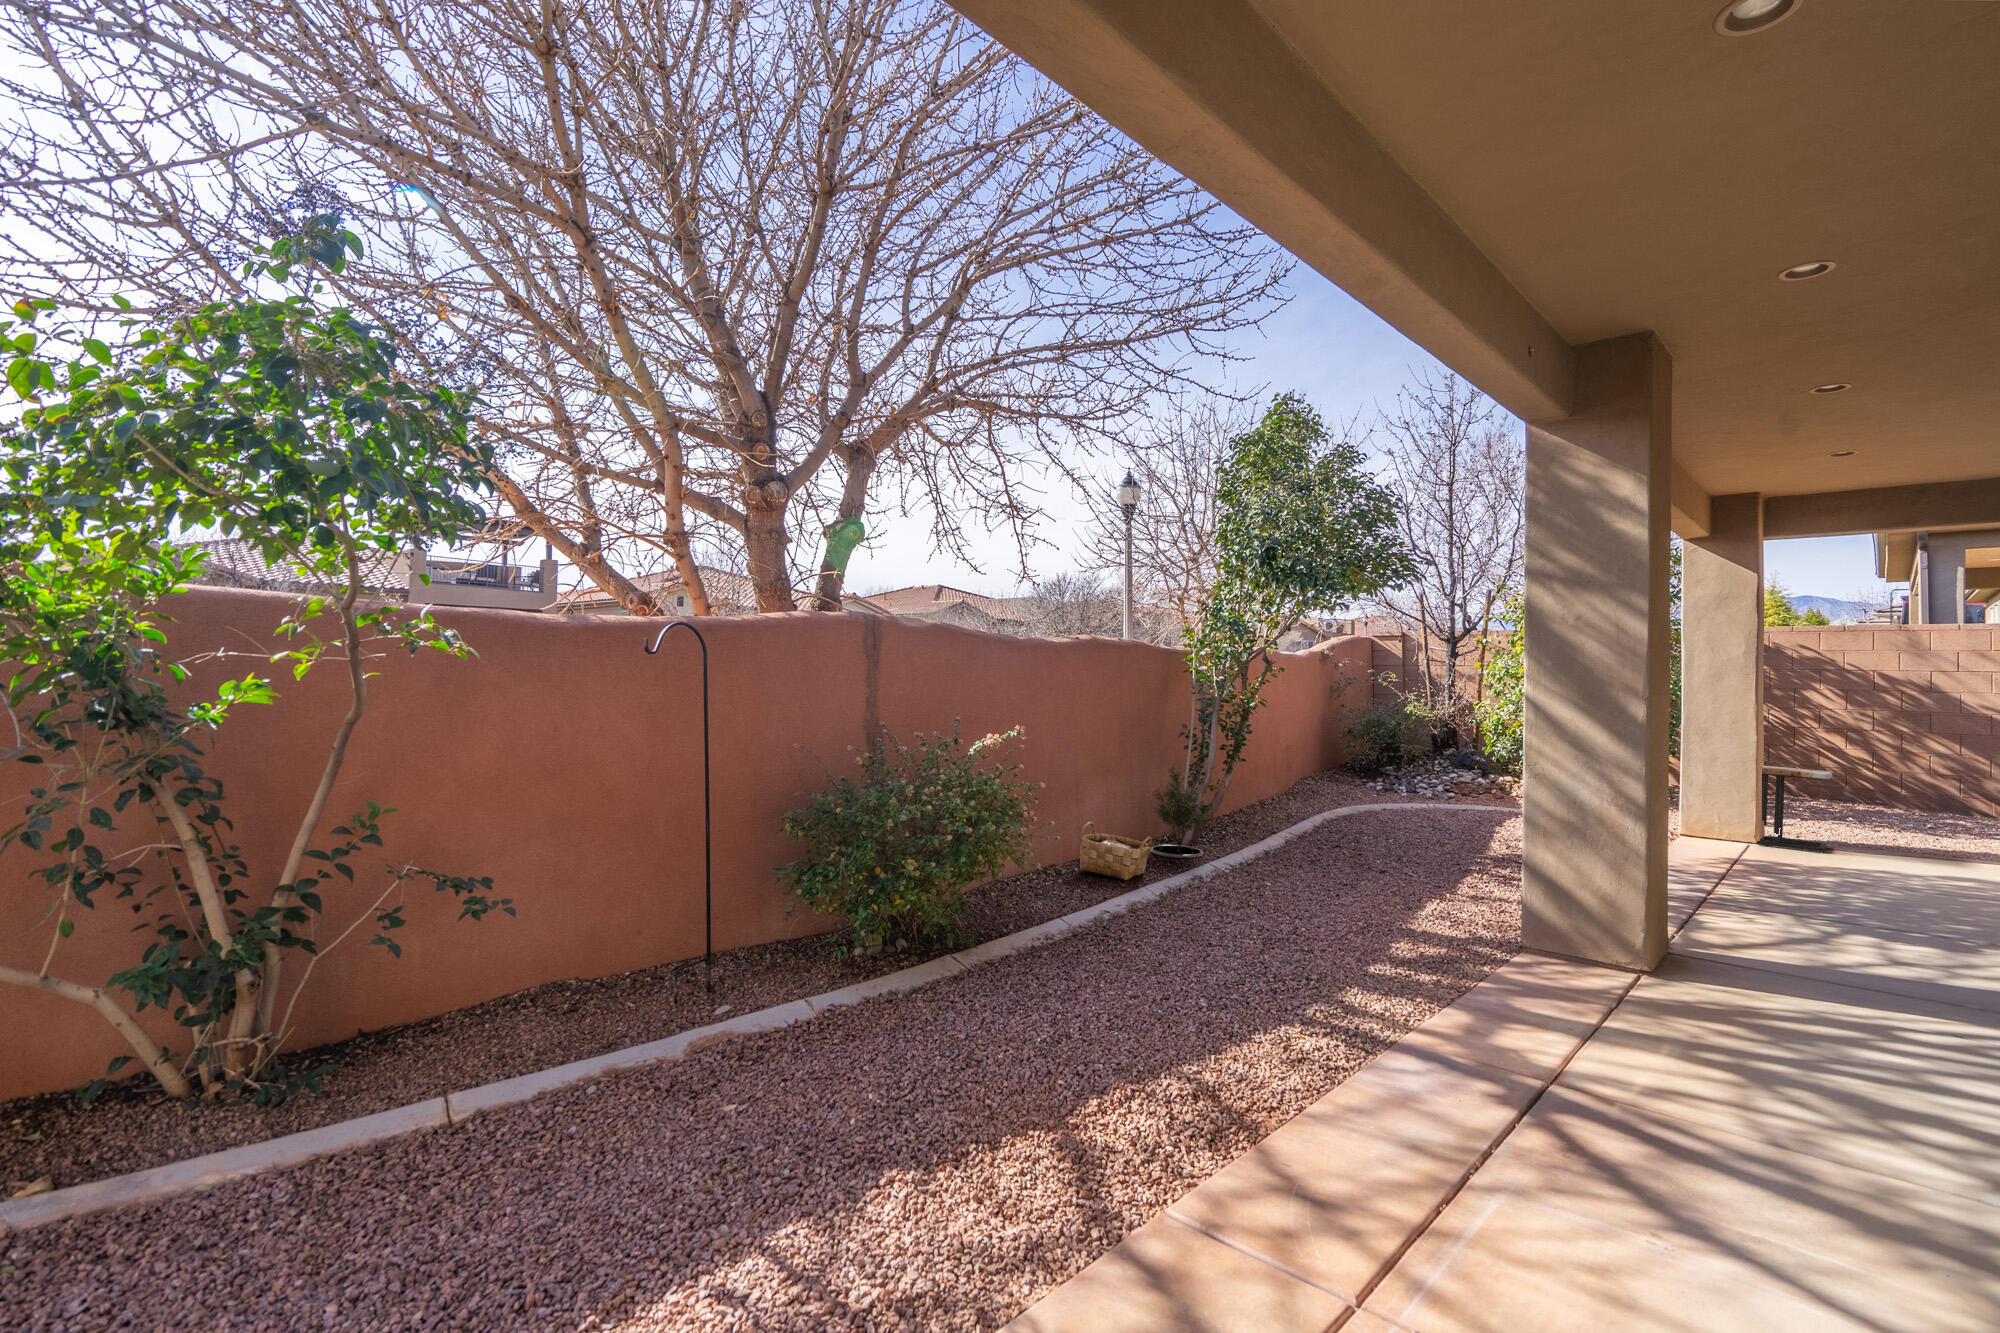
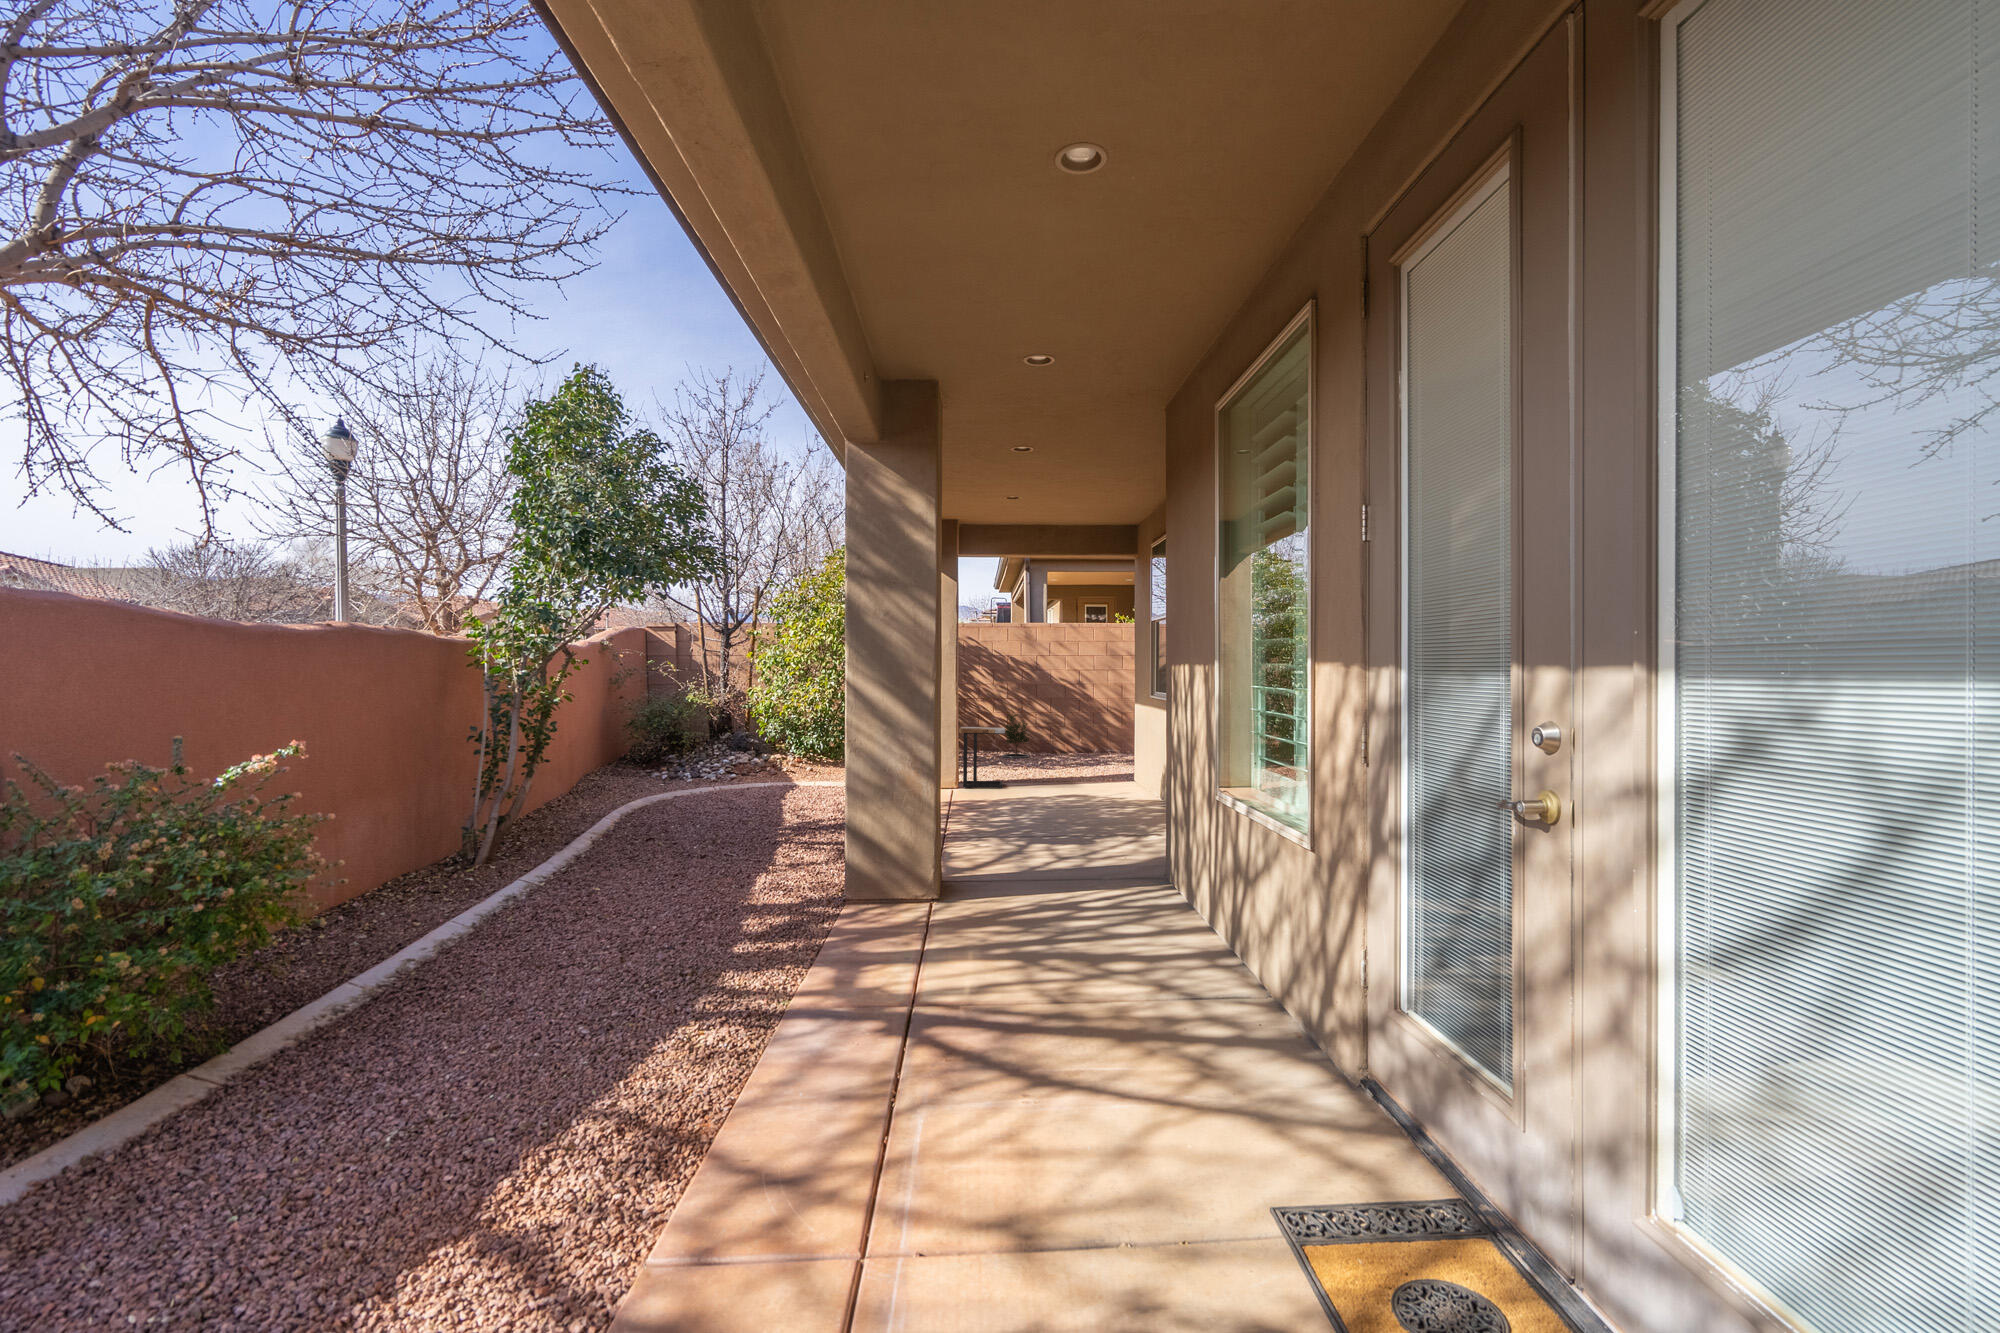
potted tree: present [1151,766,1208,858] -> present [1002,711,1029,758]
woven basket: present [1079,822,1152,880] -> none [354,852,457,914]

